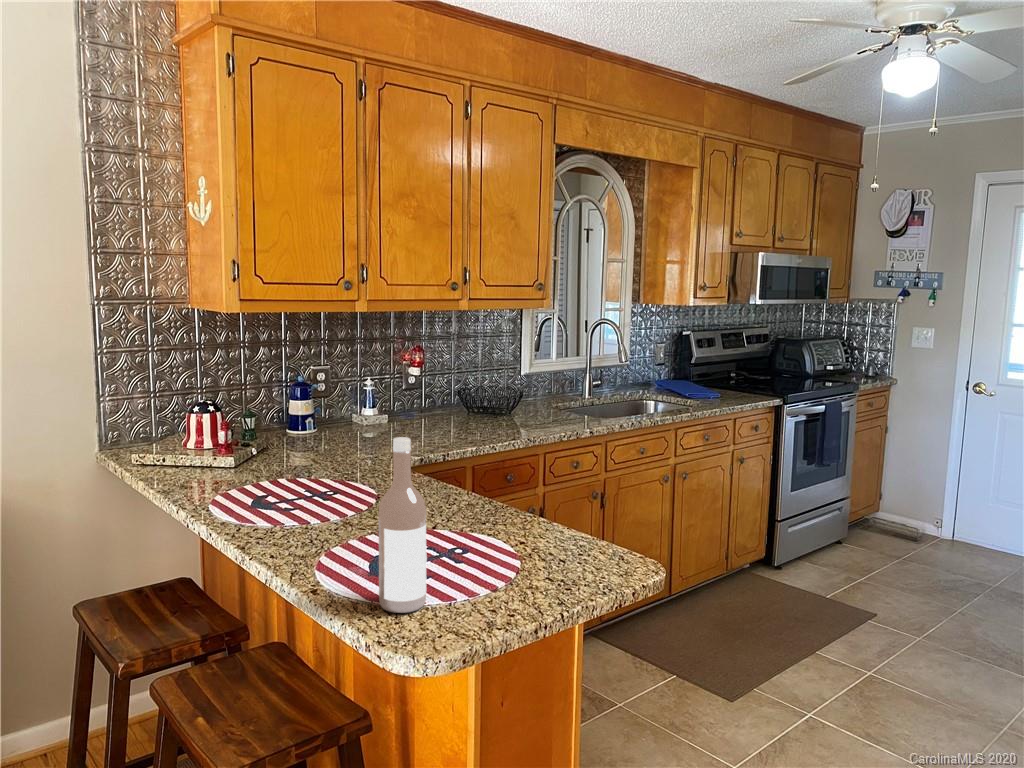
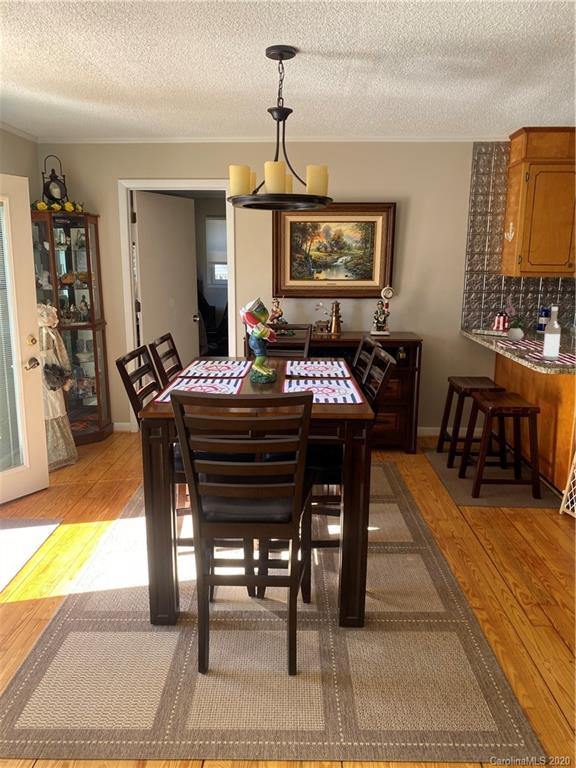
flower arrangement: none [218,357,277,490] -> present [505,291,526,341]

